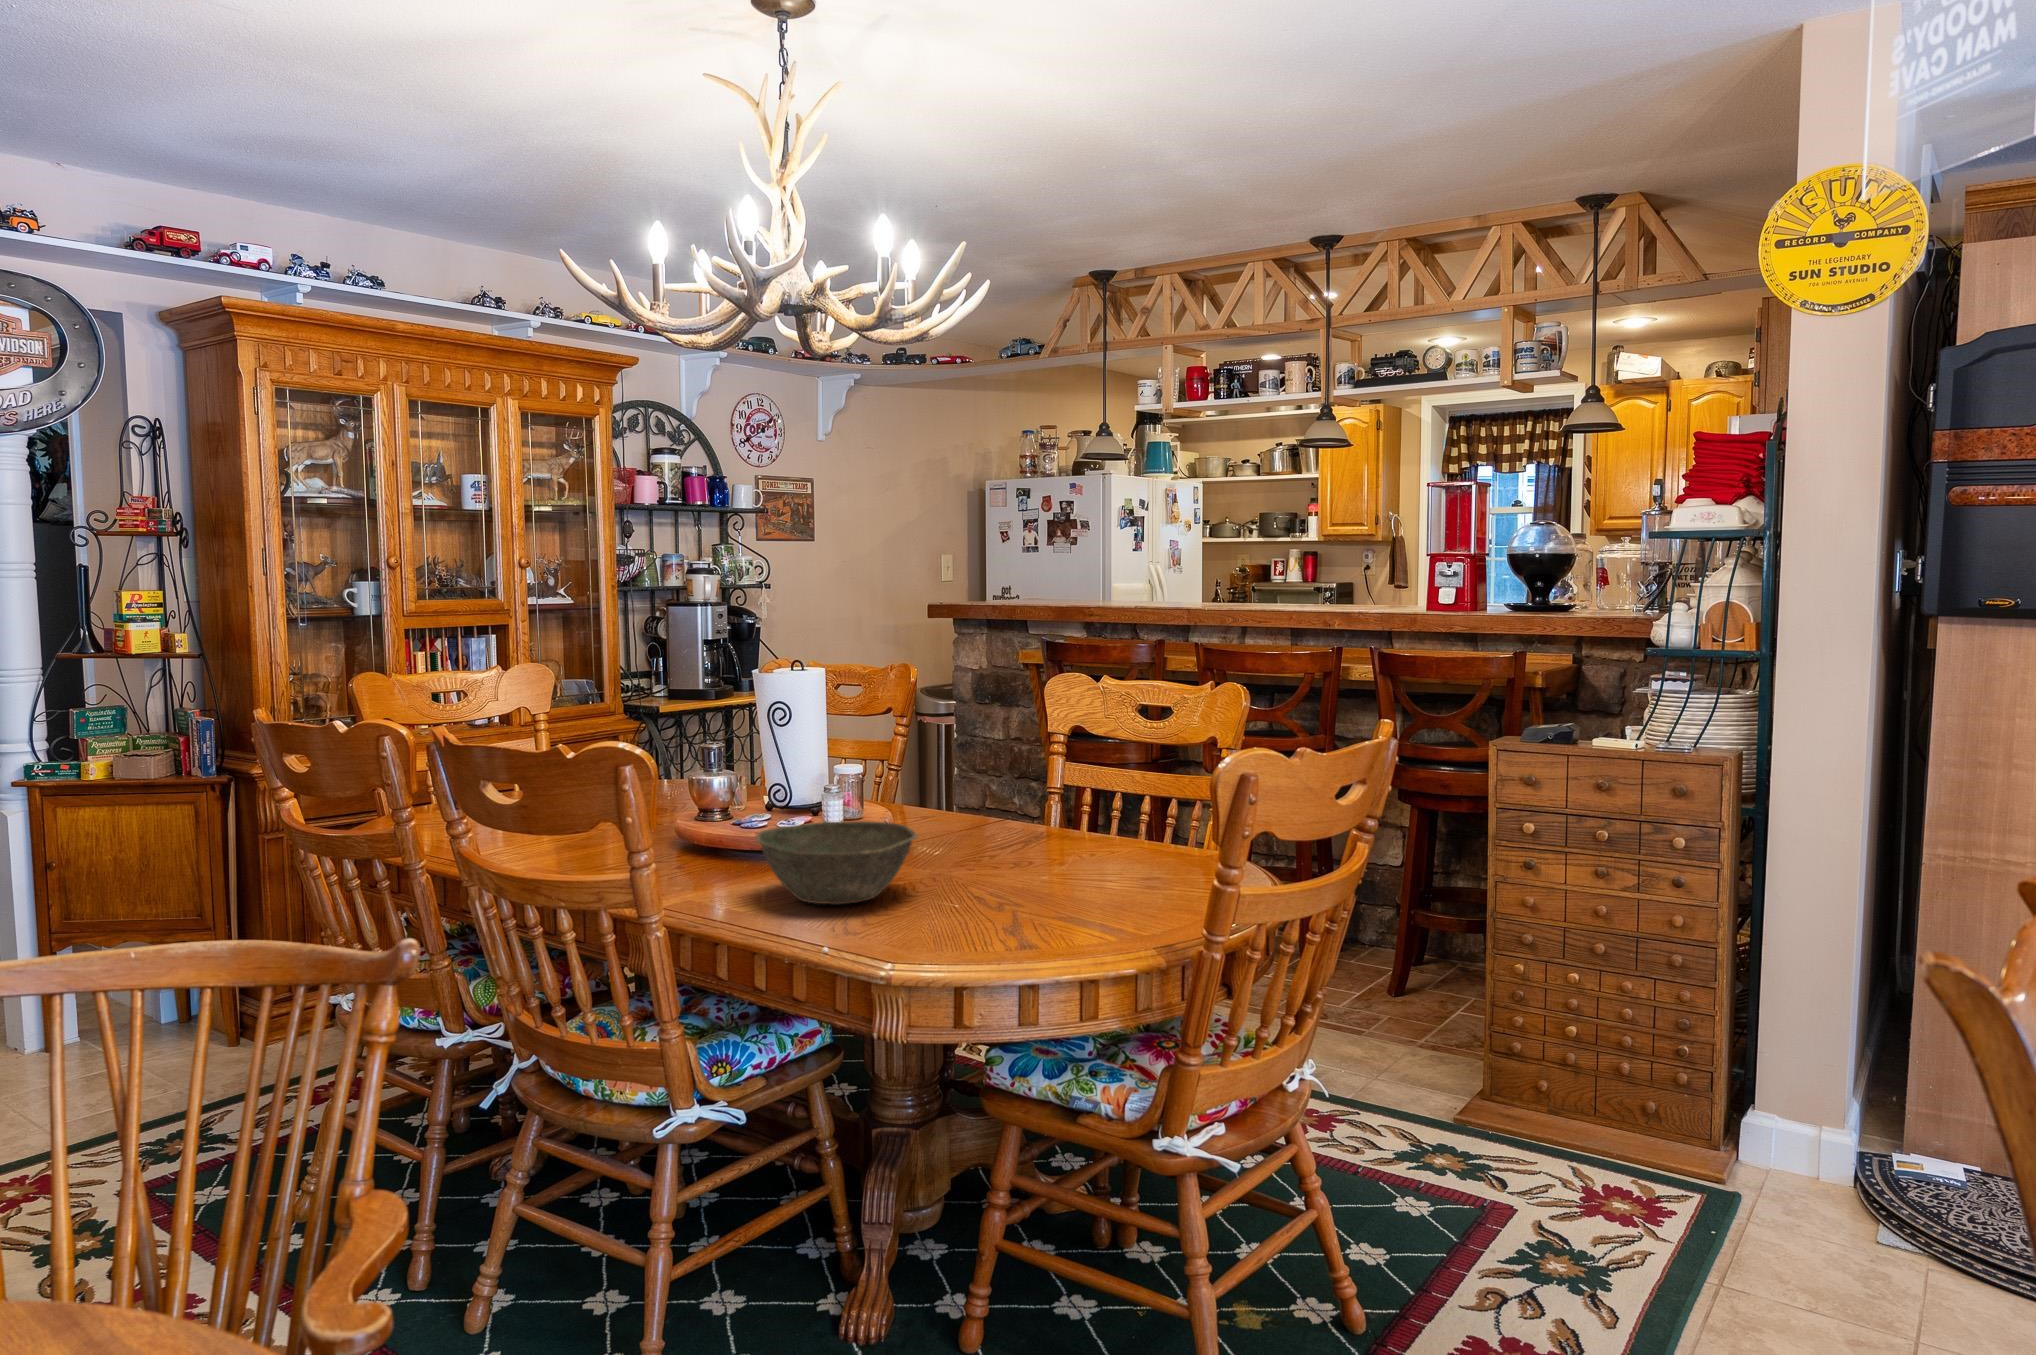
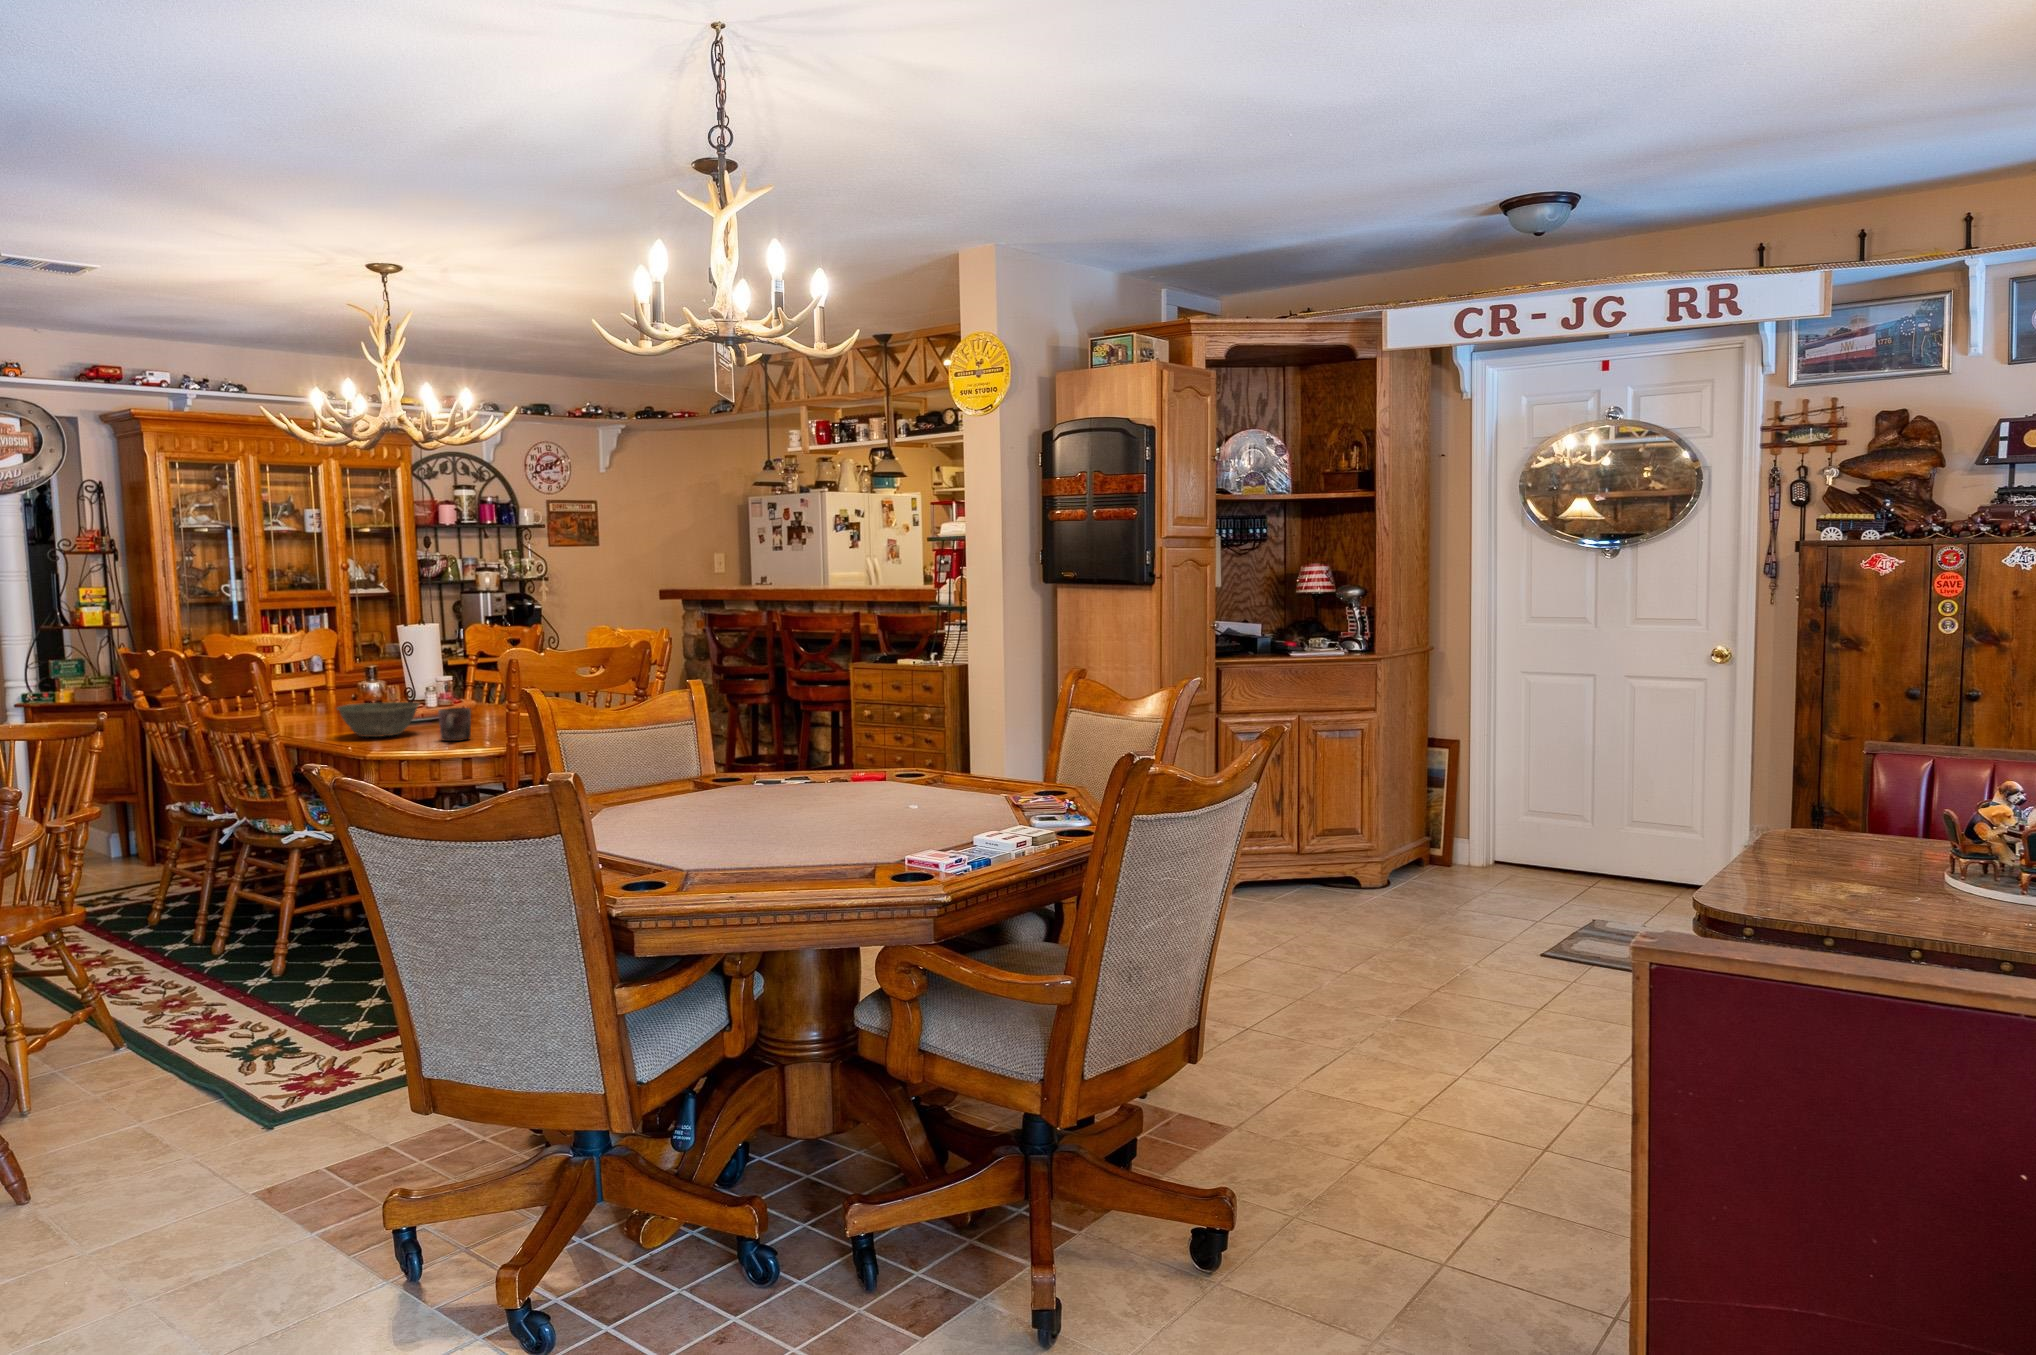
mug: none [997,843,1063,921] -> present [438,708,471,741]

